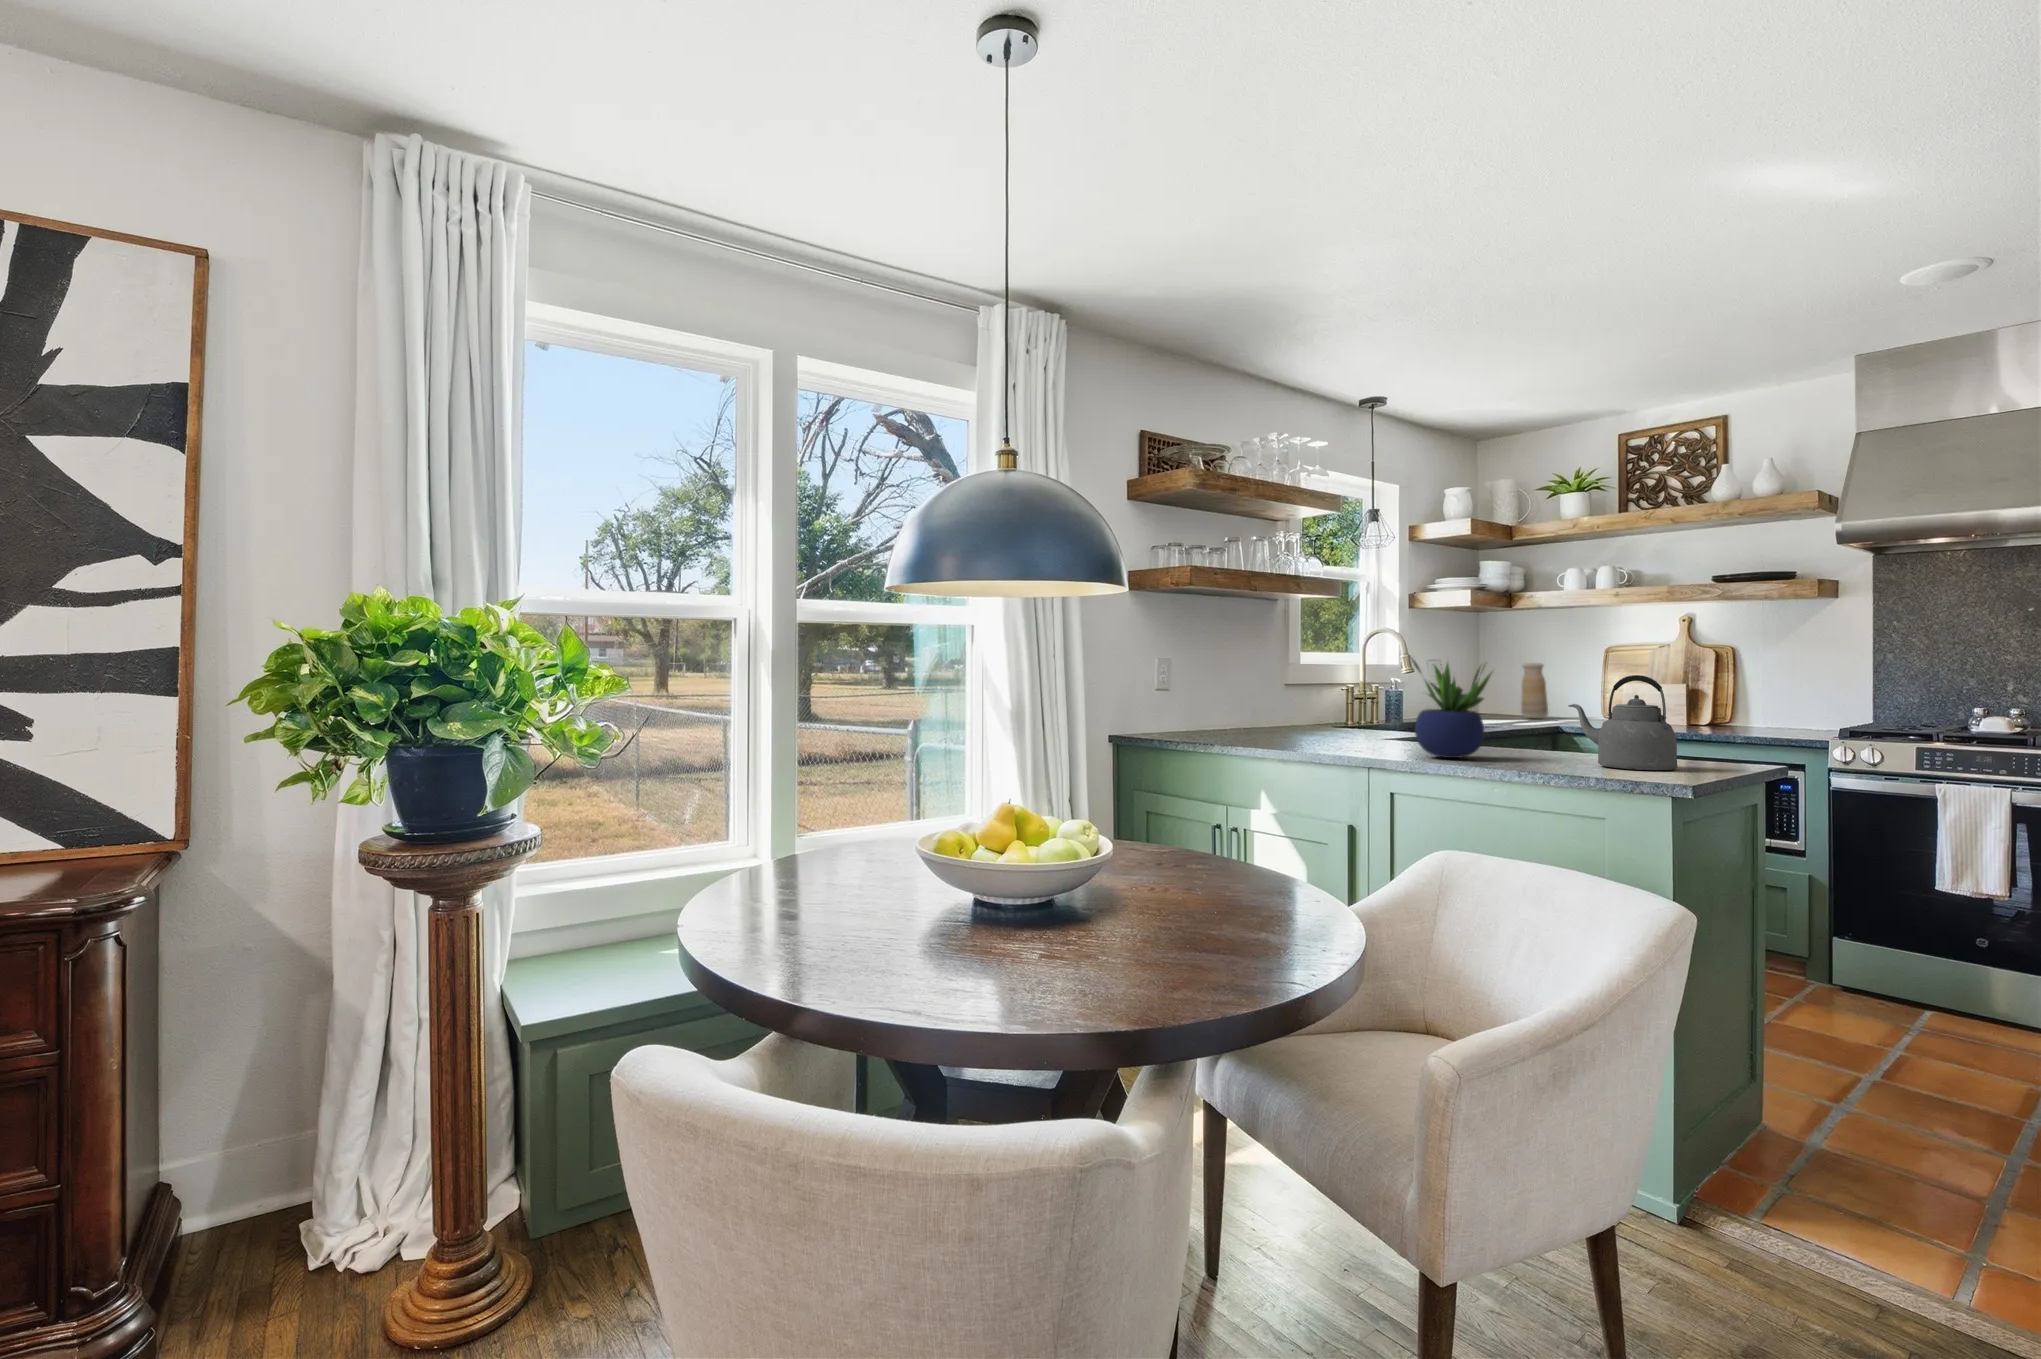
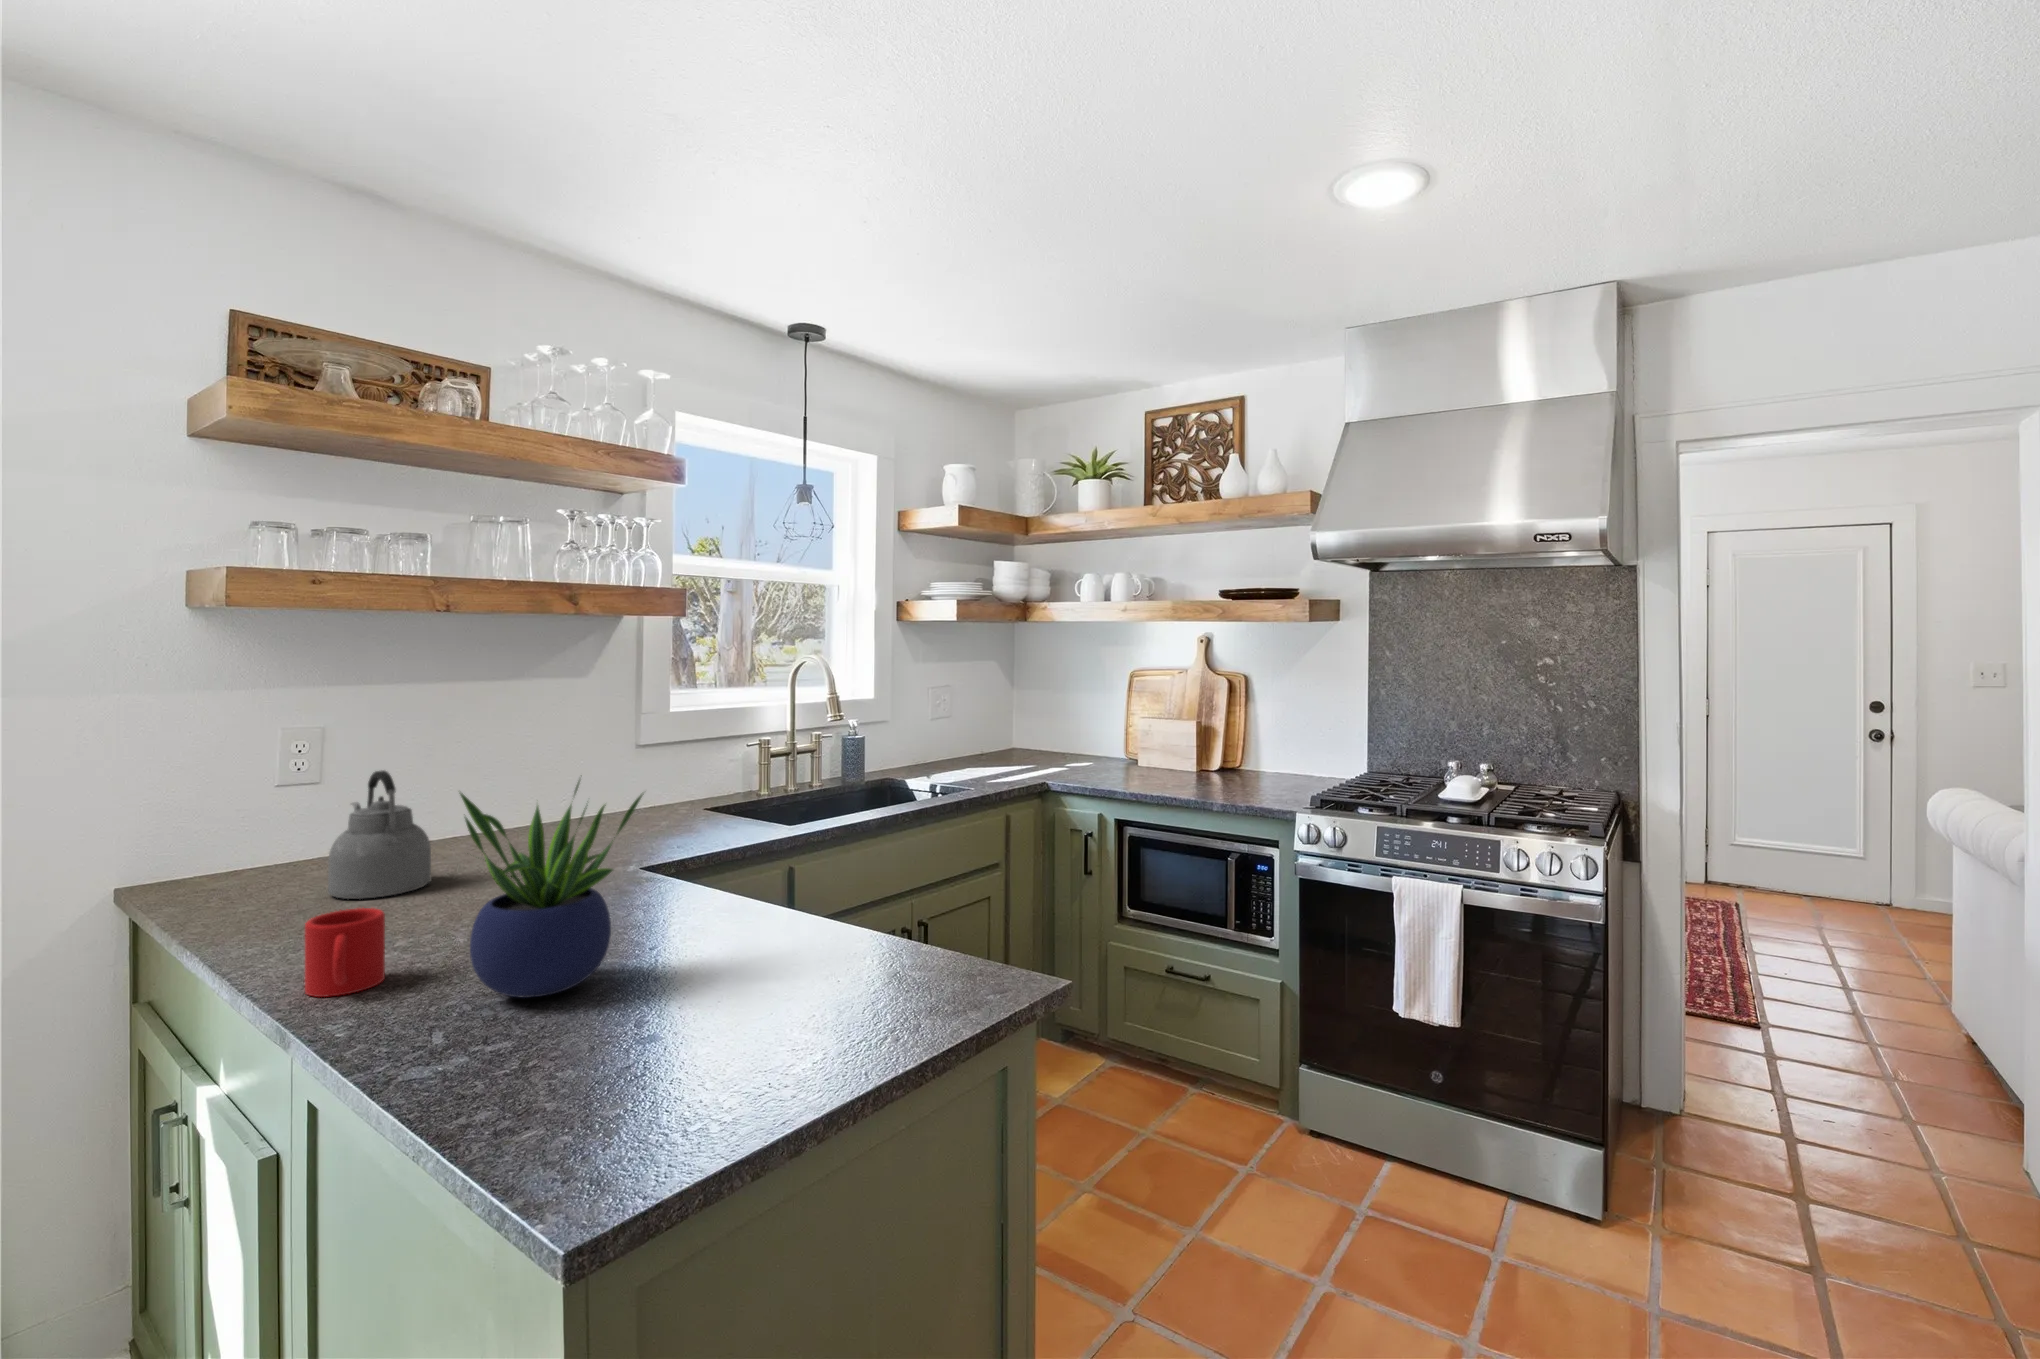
vase: present [1521,663,1548,719] -> none [1038,690,1066,760]
kettle: present [1568,675,1677,770] -> present [328,770,432,899]
mug: none [1319,719,1354,755] -> present [305,908,385,997]

